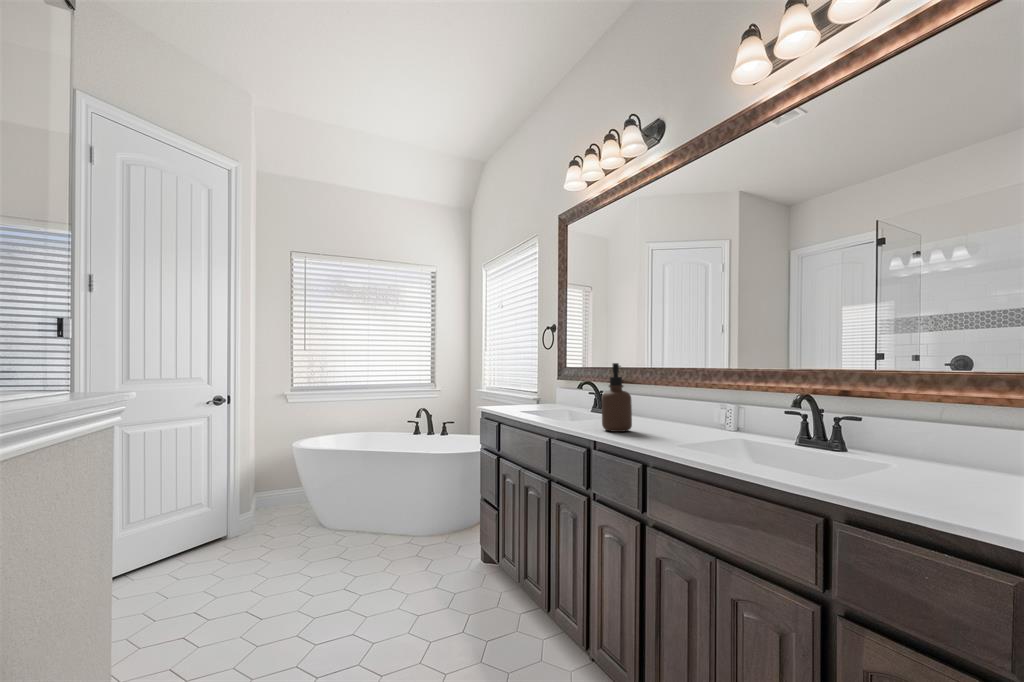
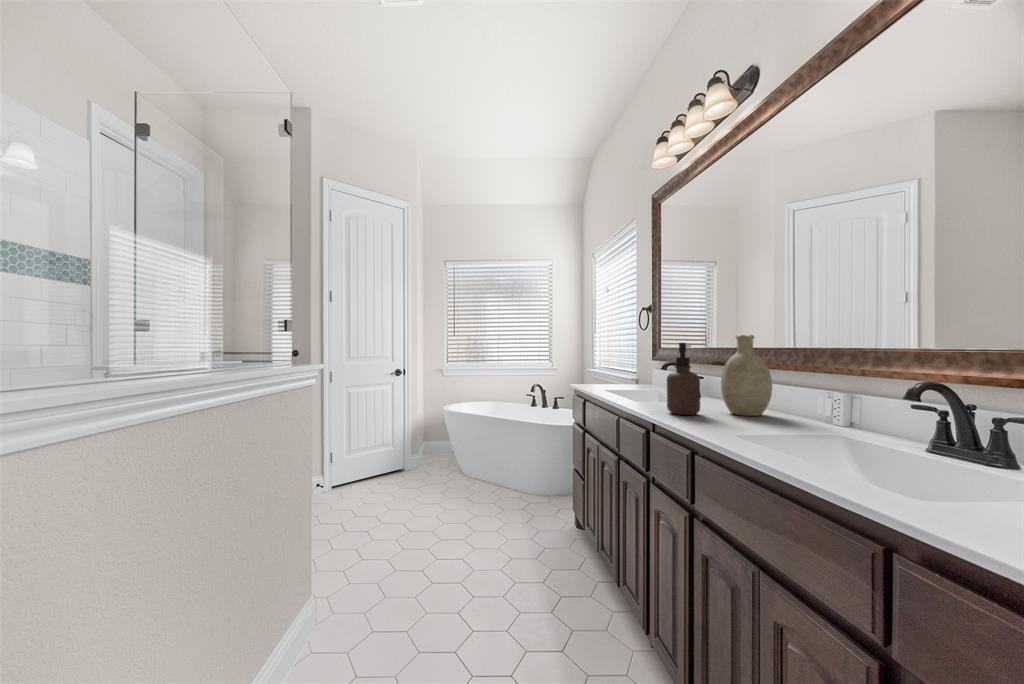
decorative vase: none [645,356,687,430] -> present [721,335,772,416]

